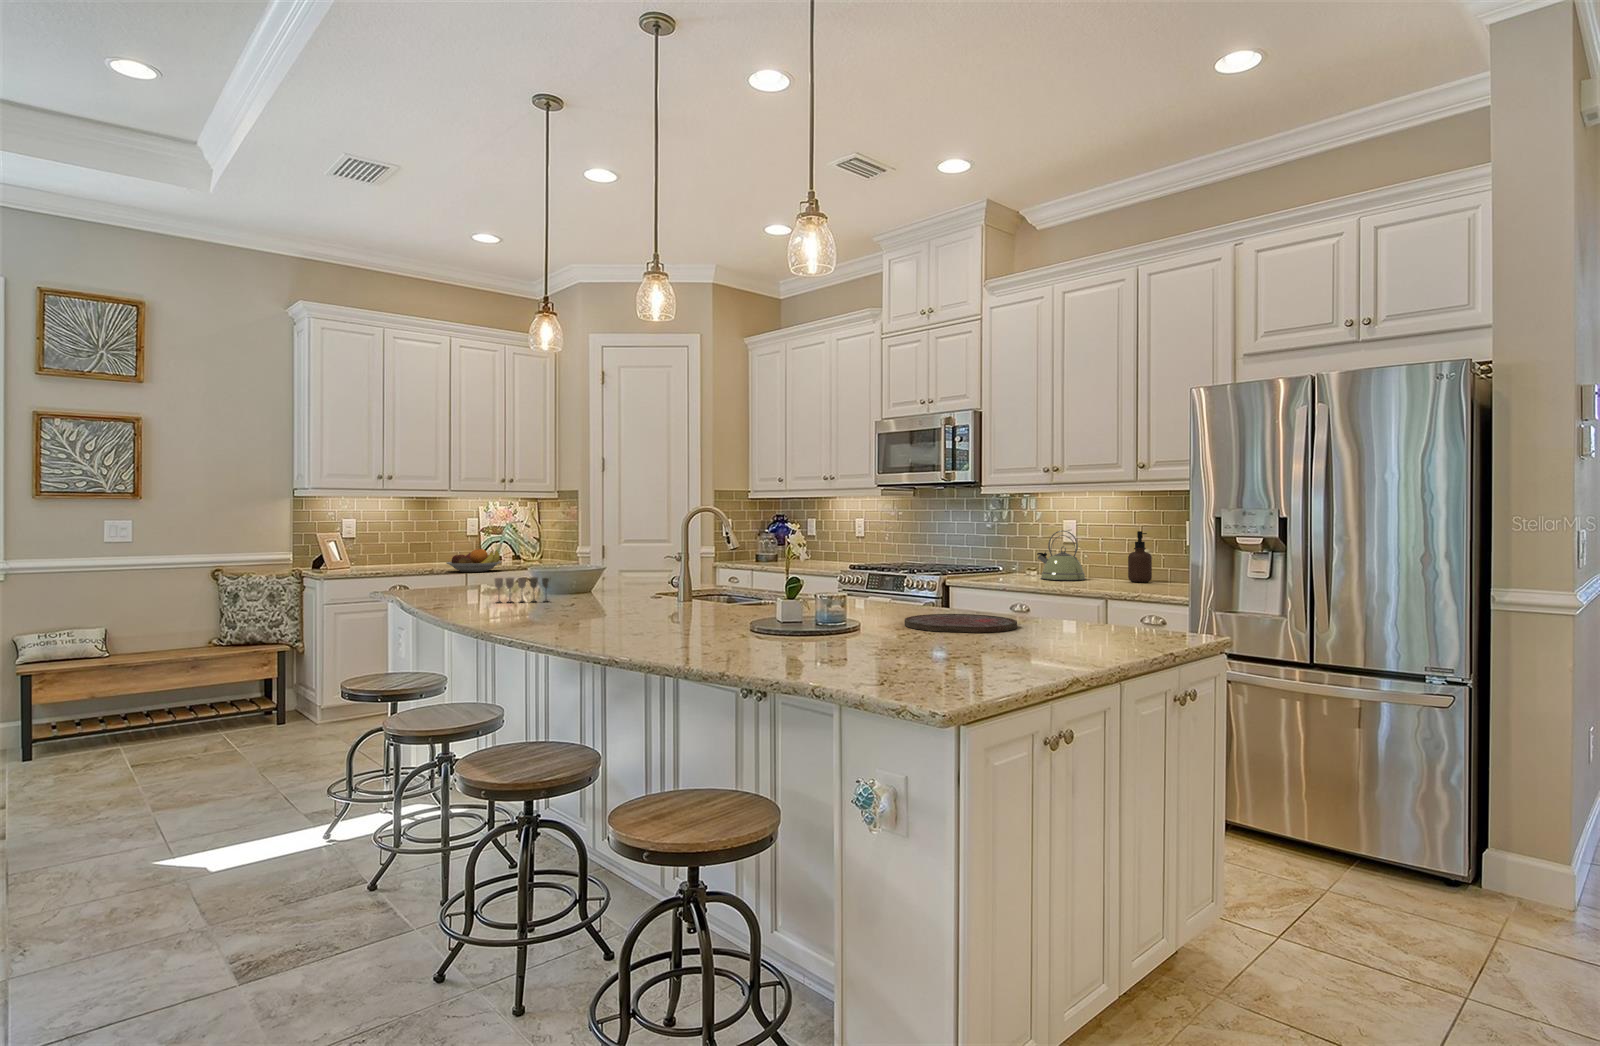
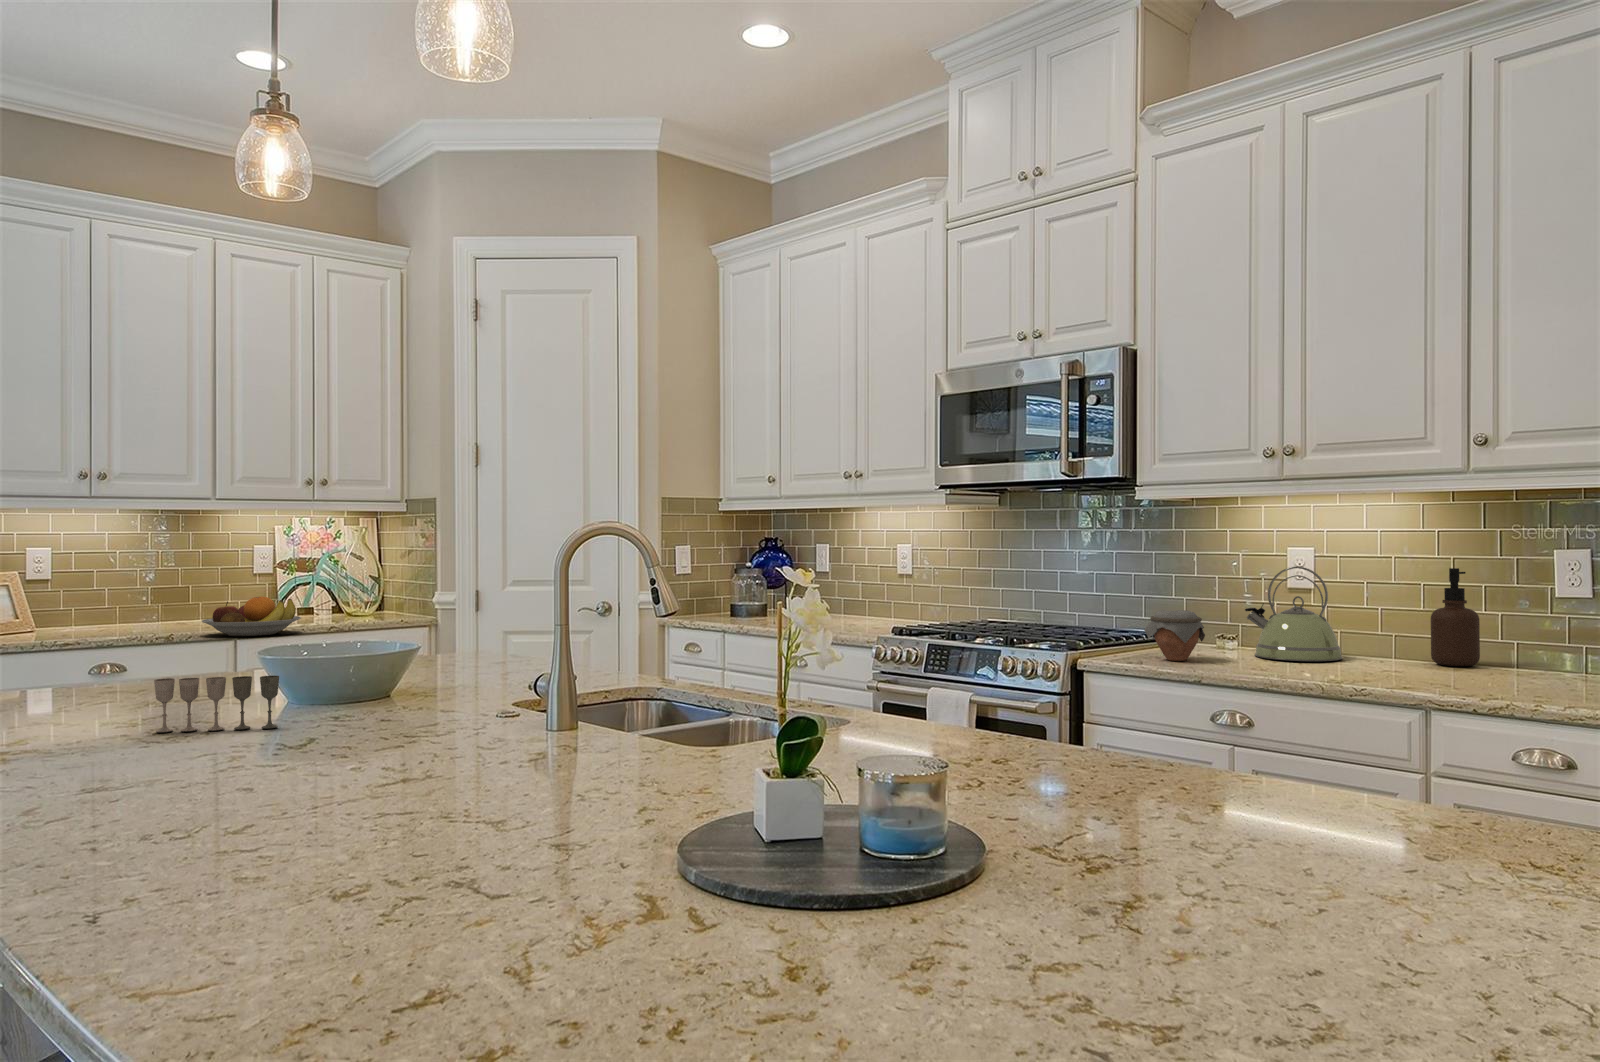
jar: none [981,554,1012,580] -> present [1144,610,1205,661]
cutting board: present [905,614,1017,633] -> none [1090,792,1412,889]

